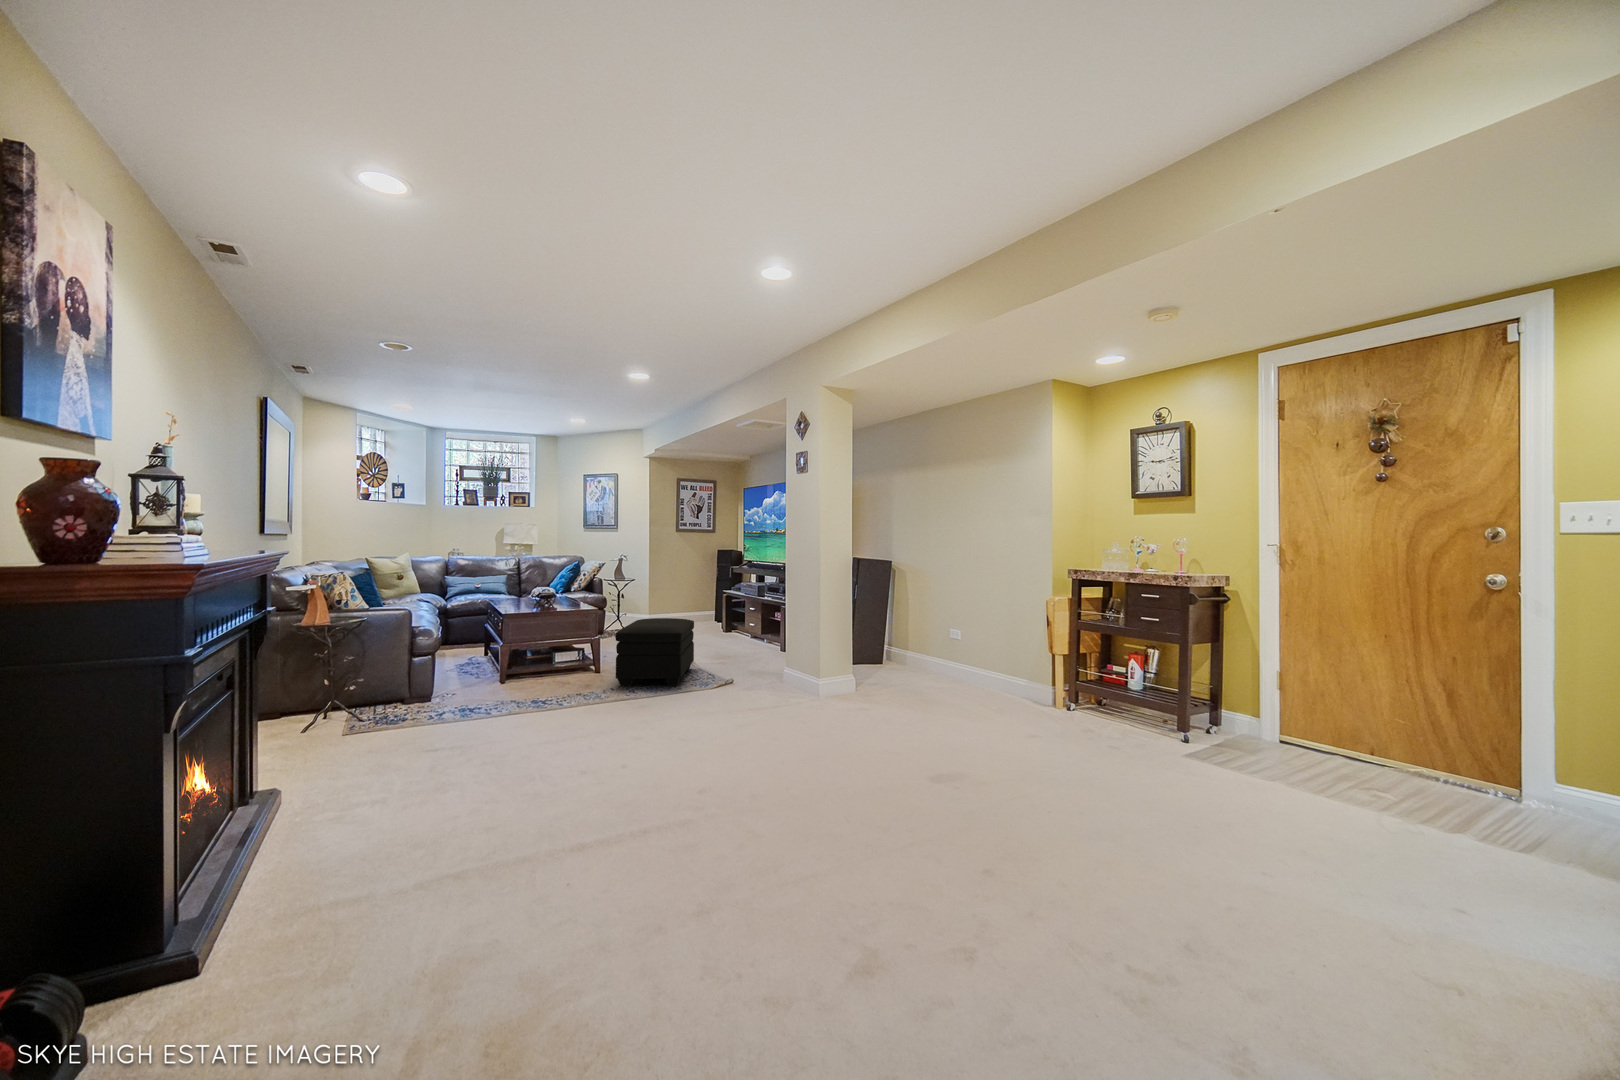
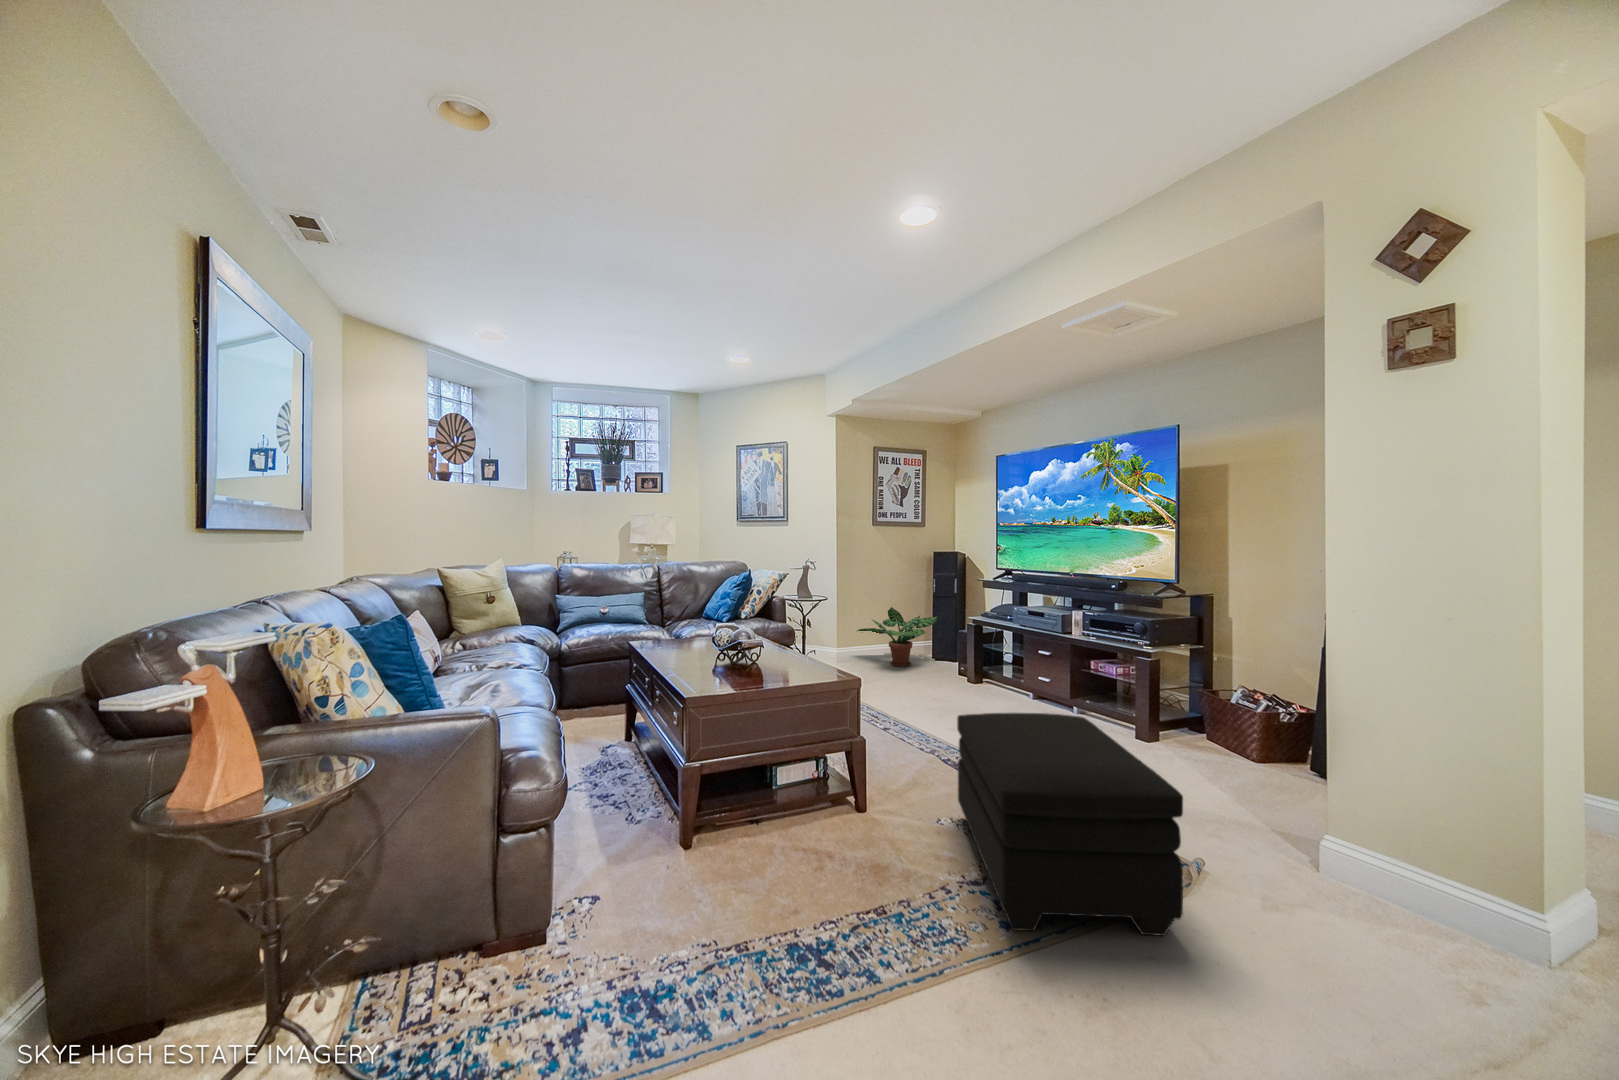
potted plant: none [661,586,716,626] -> present [857,607,938,667]

